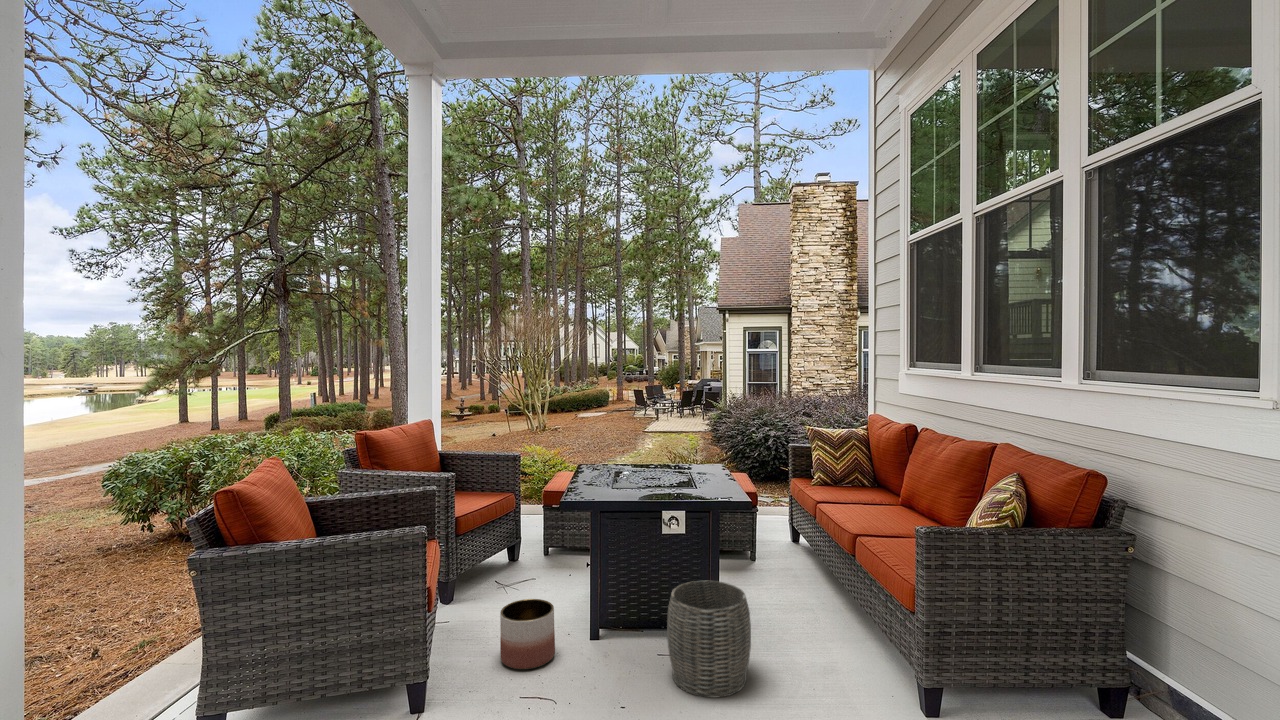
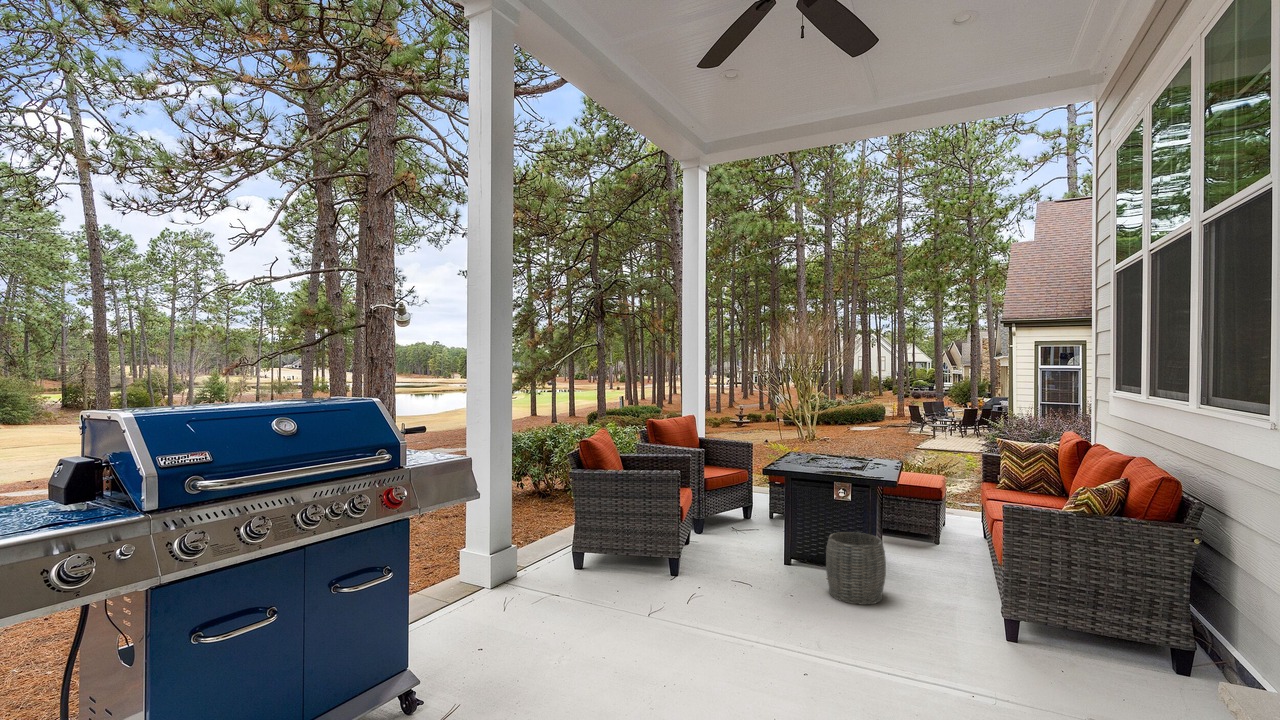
planter: present [500,599,555,670] -> none [723,532,757,572]

